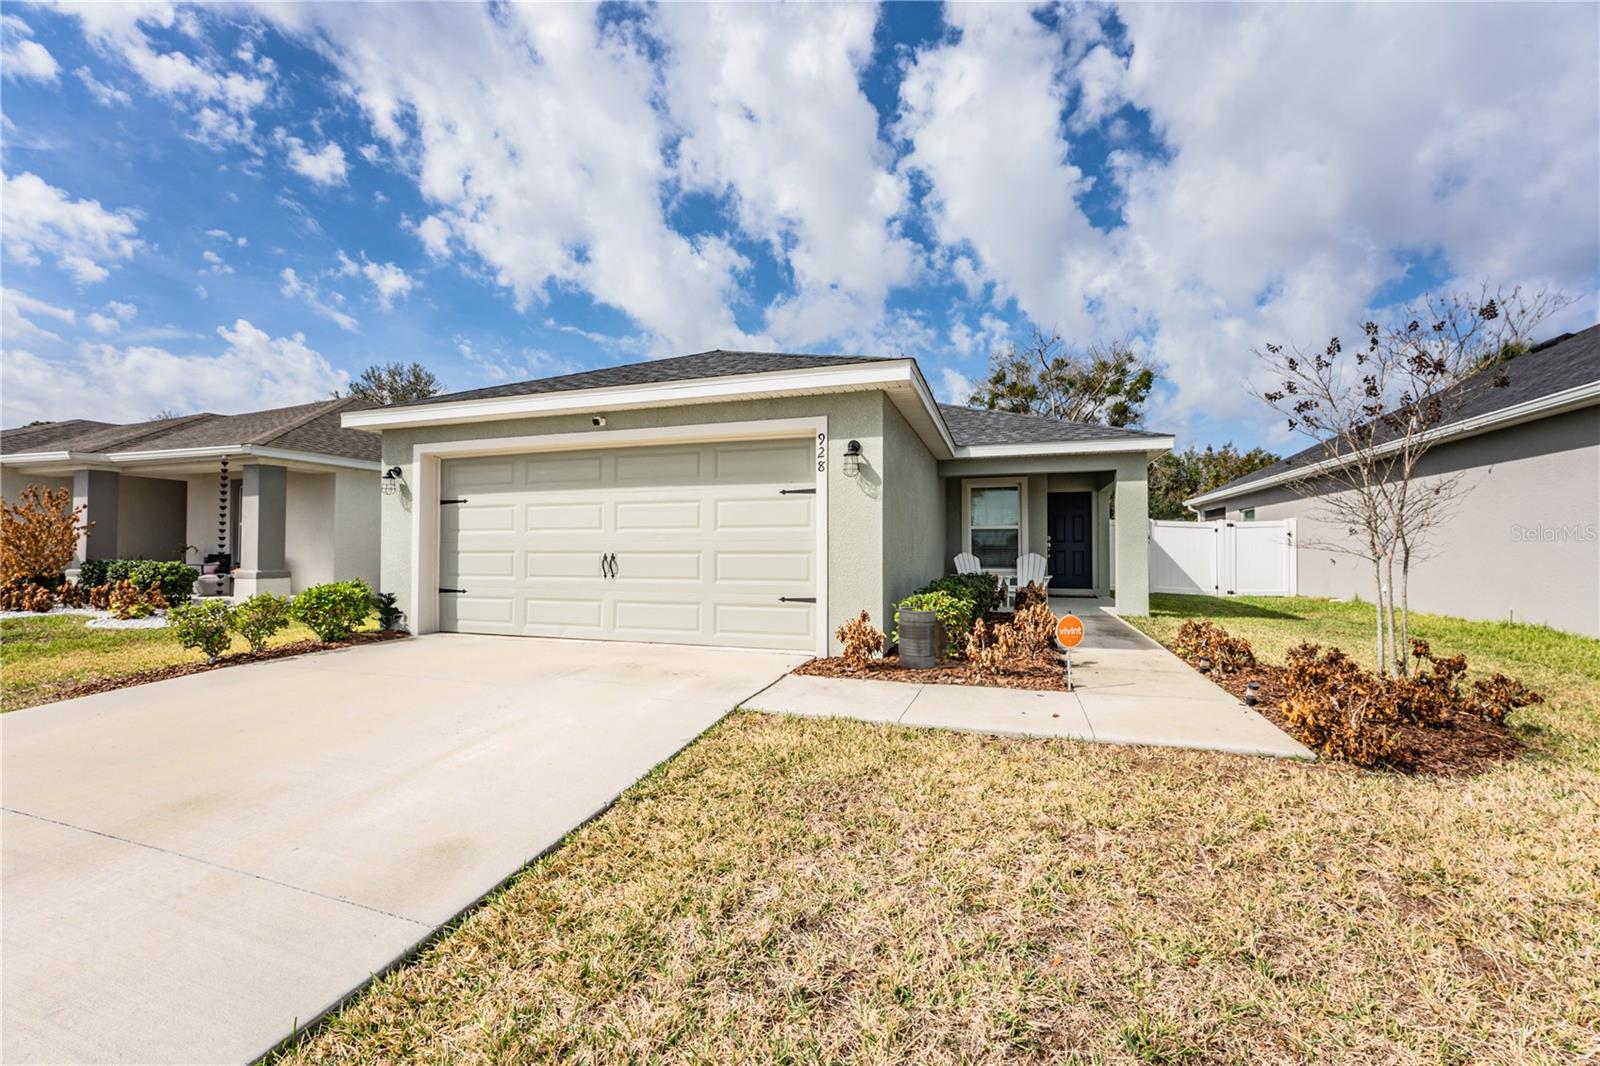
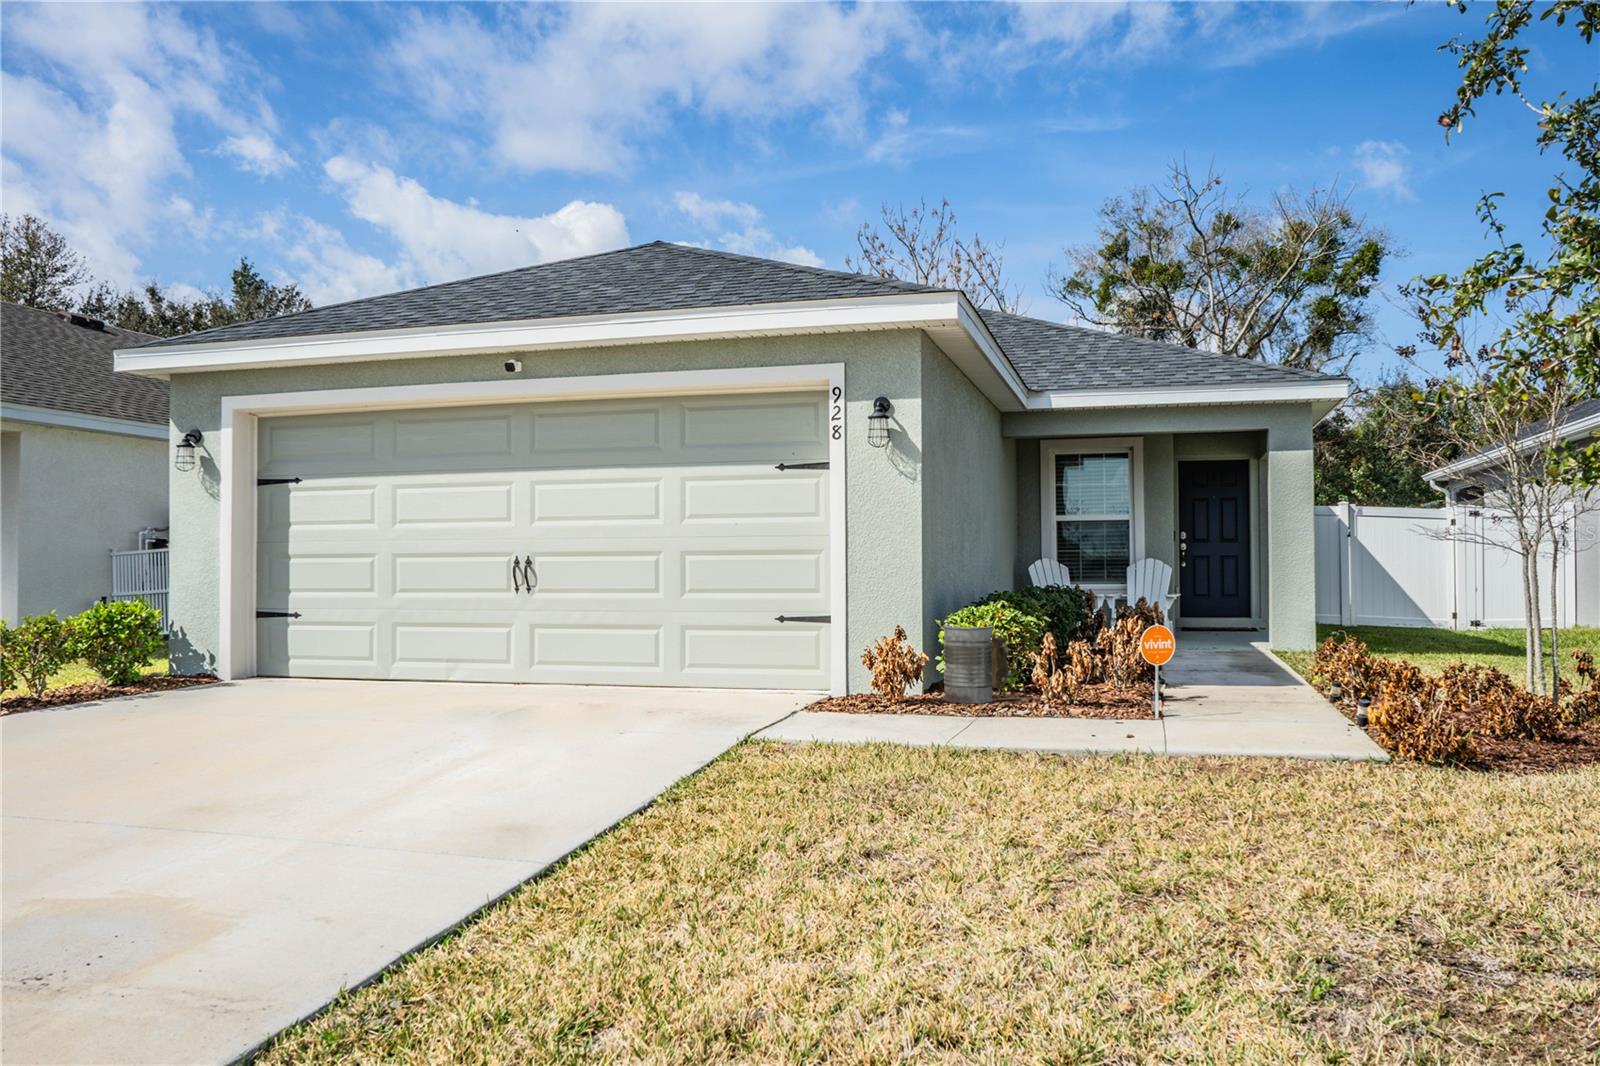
potted plant: present [372,593,403,639] -> none [167,617,213,685]

